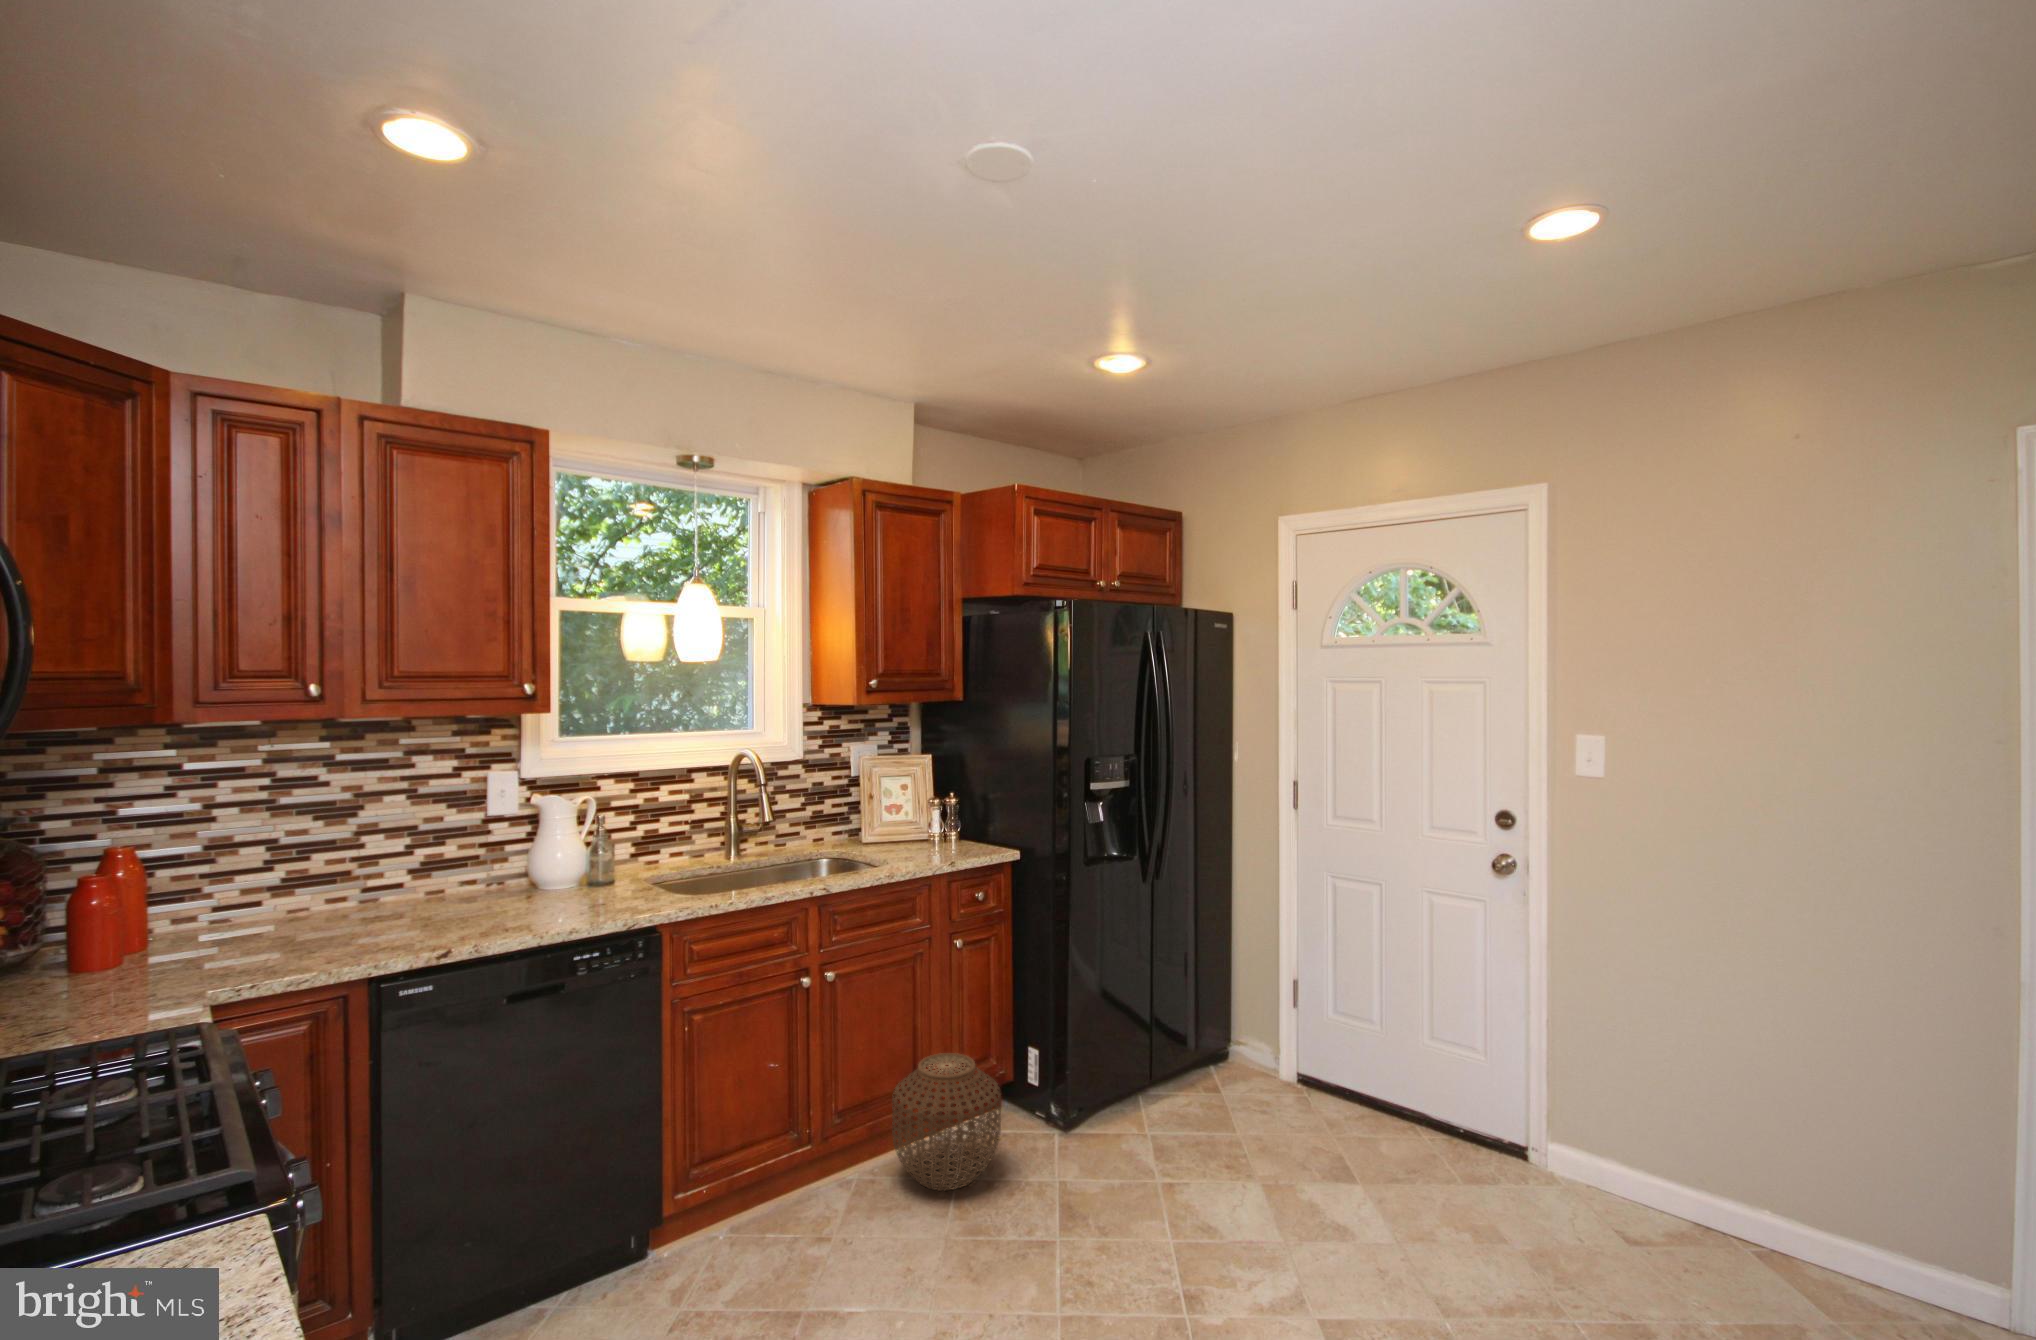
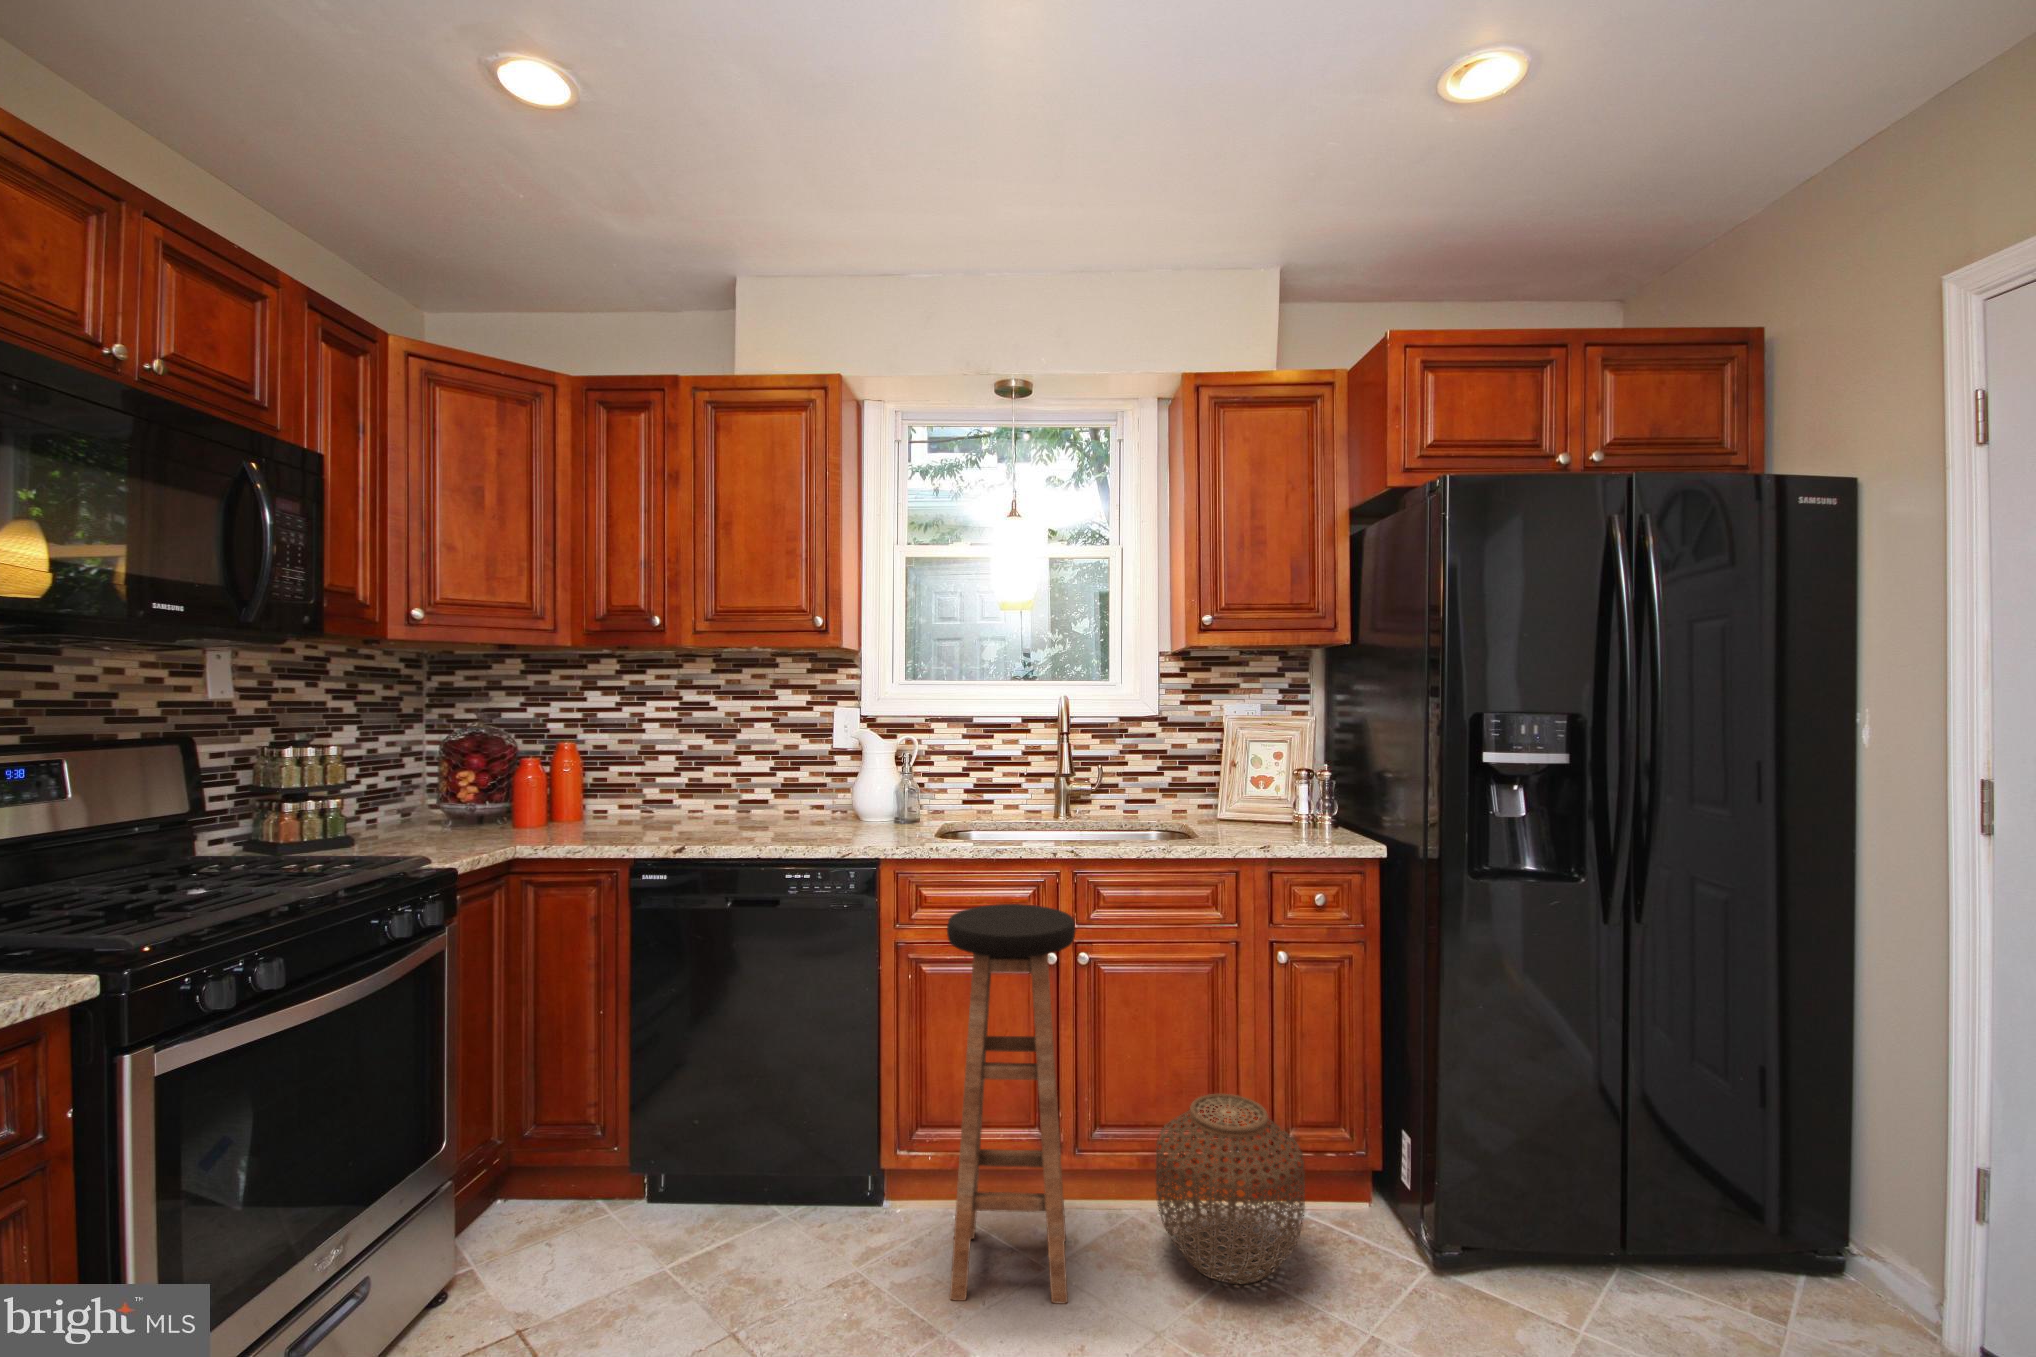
bar stool: none [741,938,869,1285] -> present [947,904,1076,1304]

